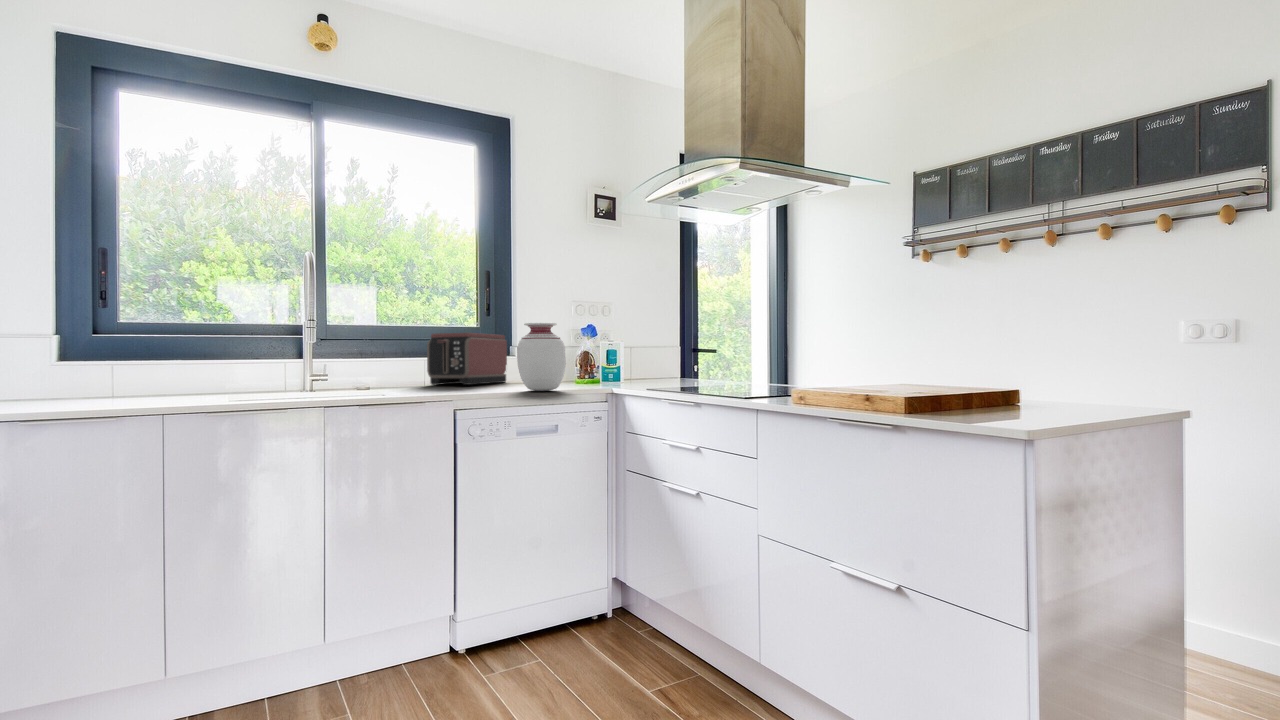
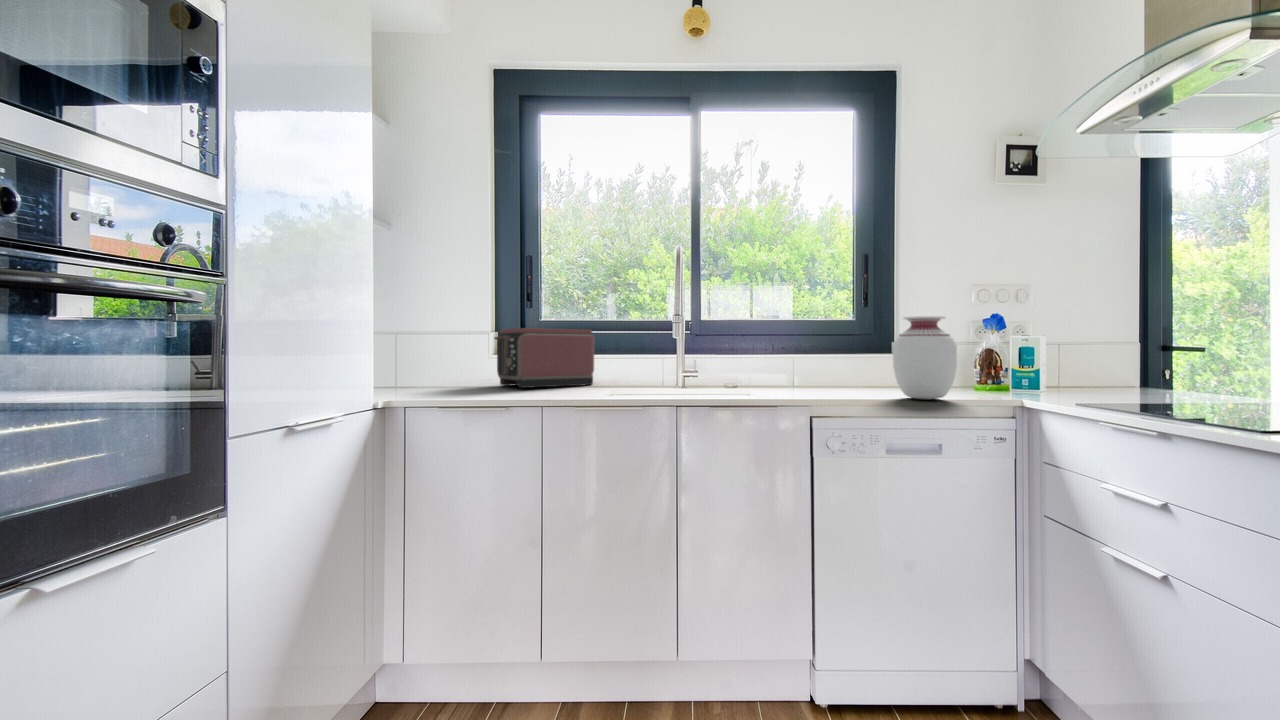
toaster: present [427,333,507,385] -> present [494,328,594,388]

